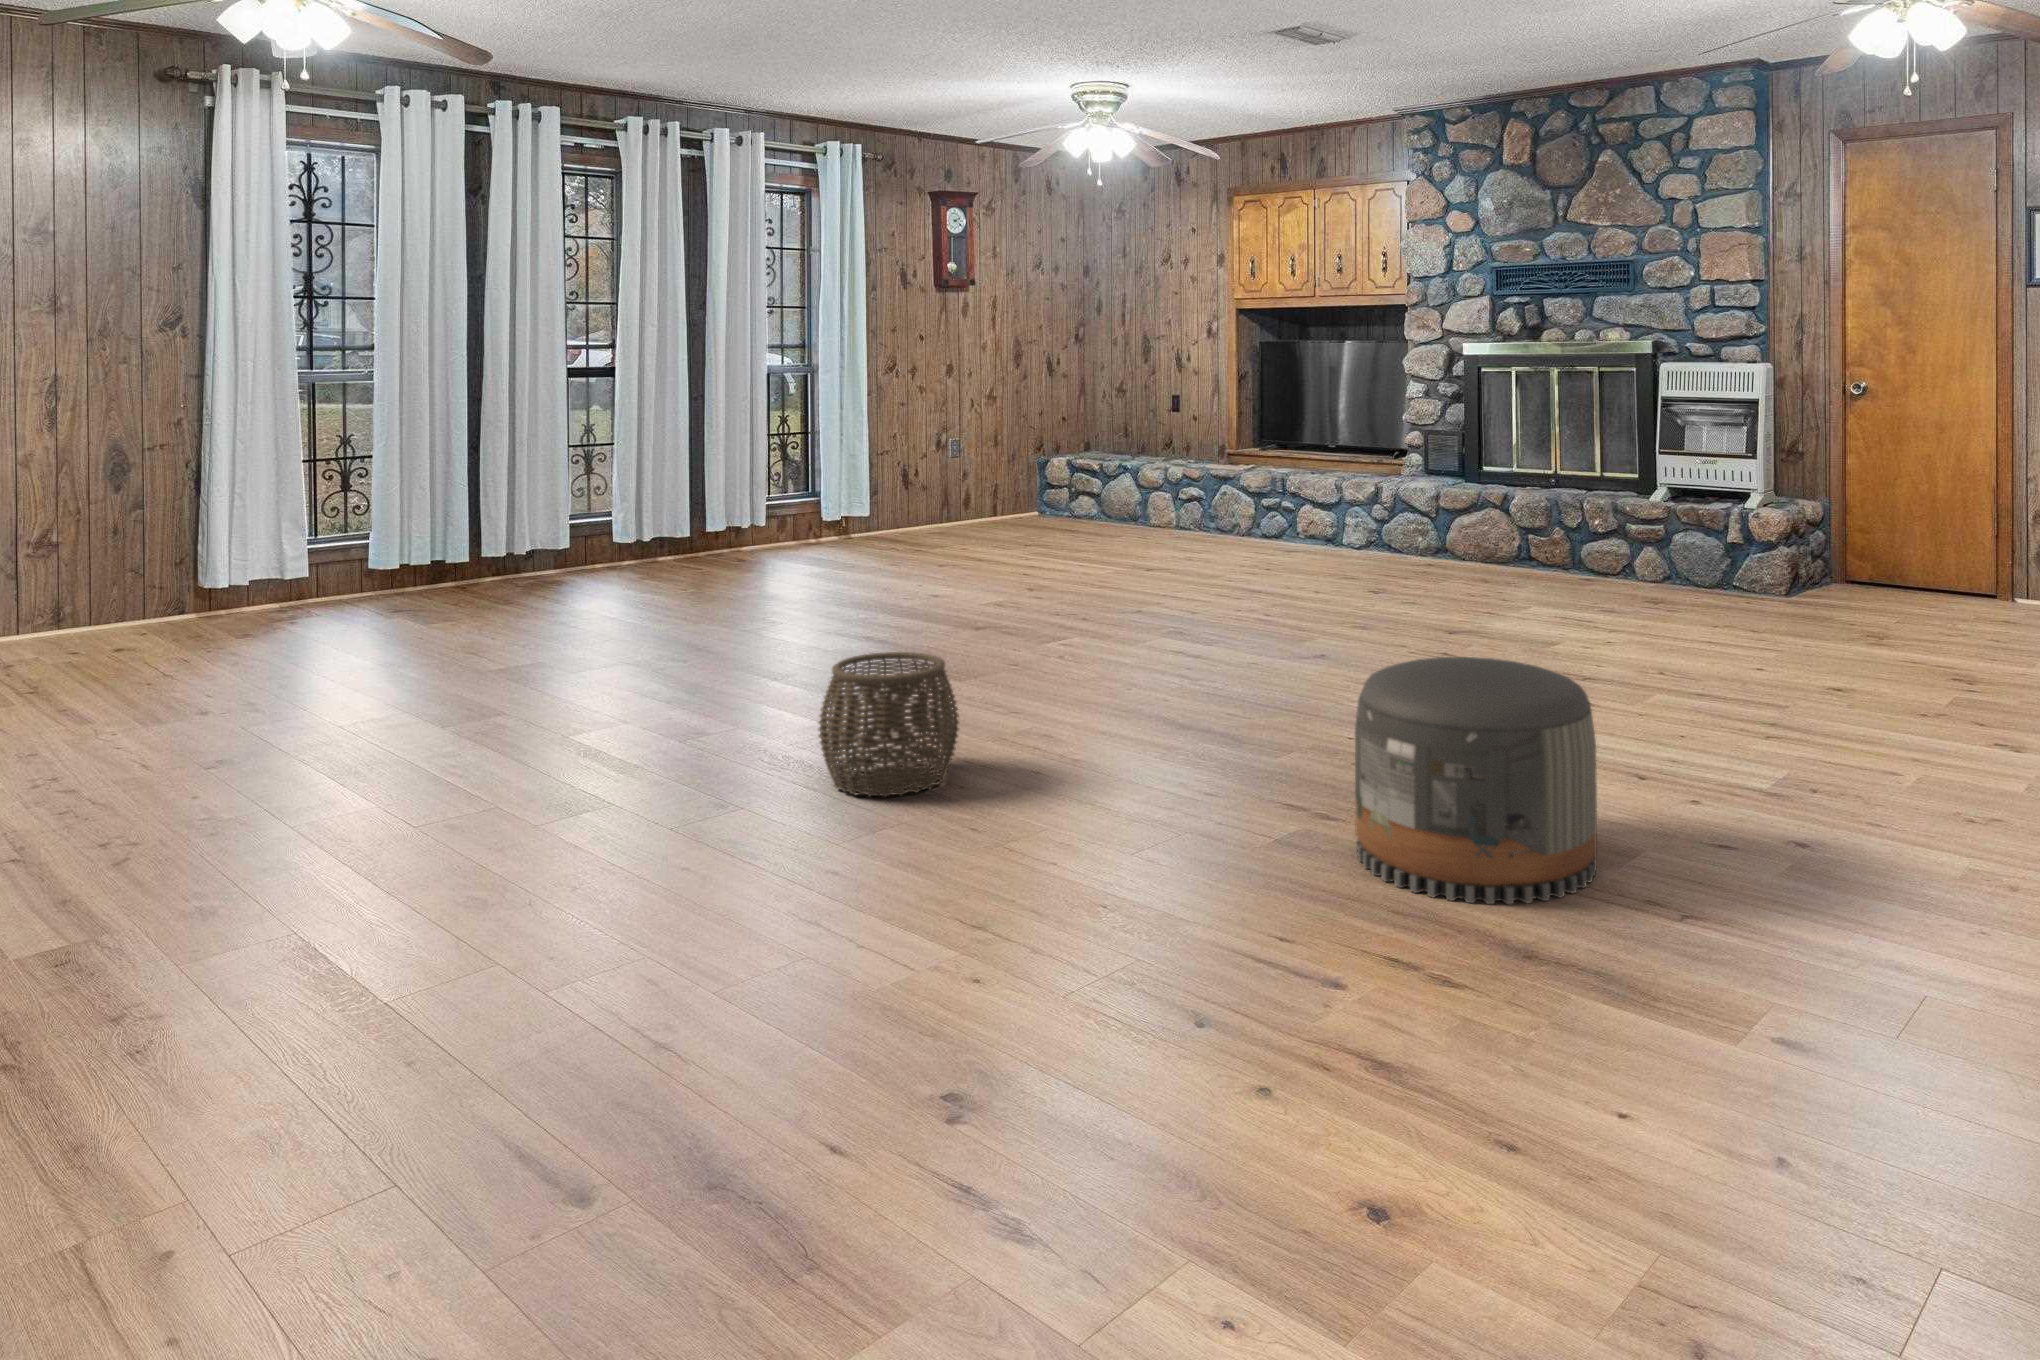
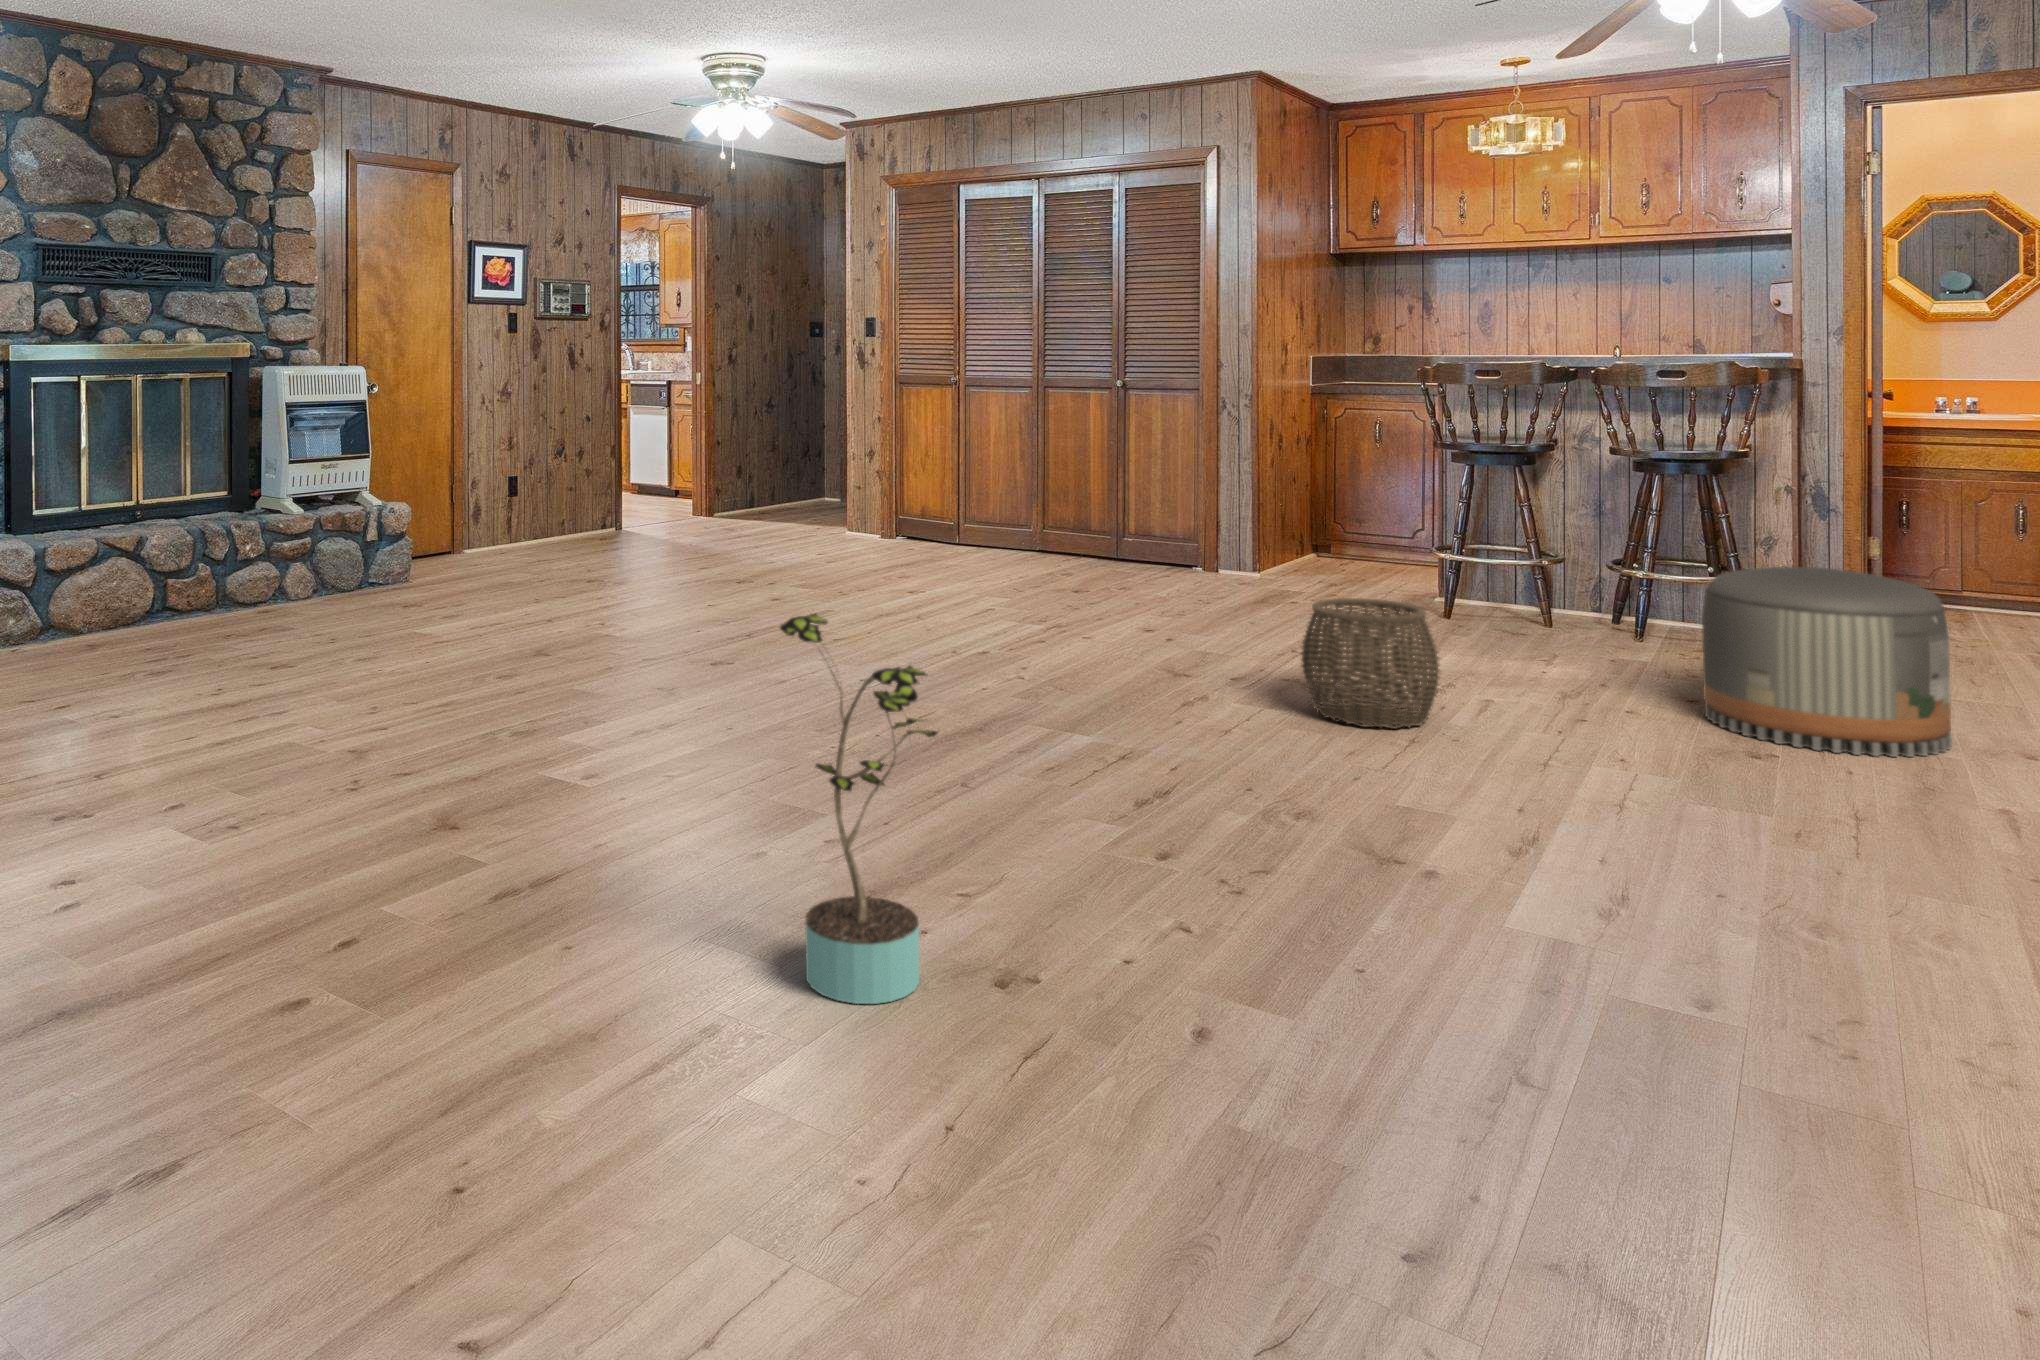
potted plant: none [596,478,695,644] -> present [780,614,937,1004]
pouf: present [1355,657,1597,904] -> present [1702,567,1952,757]

